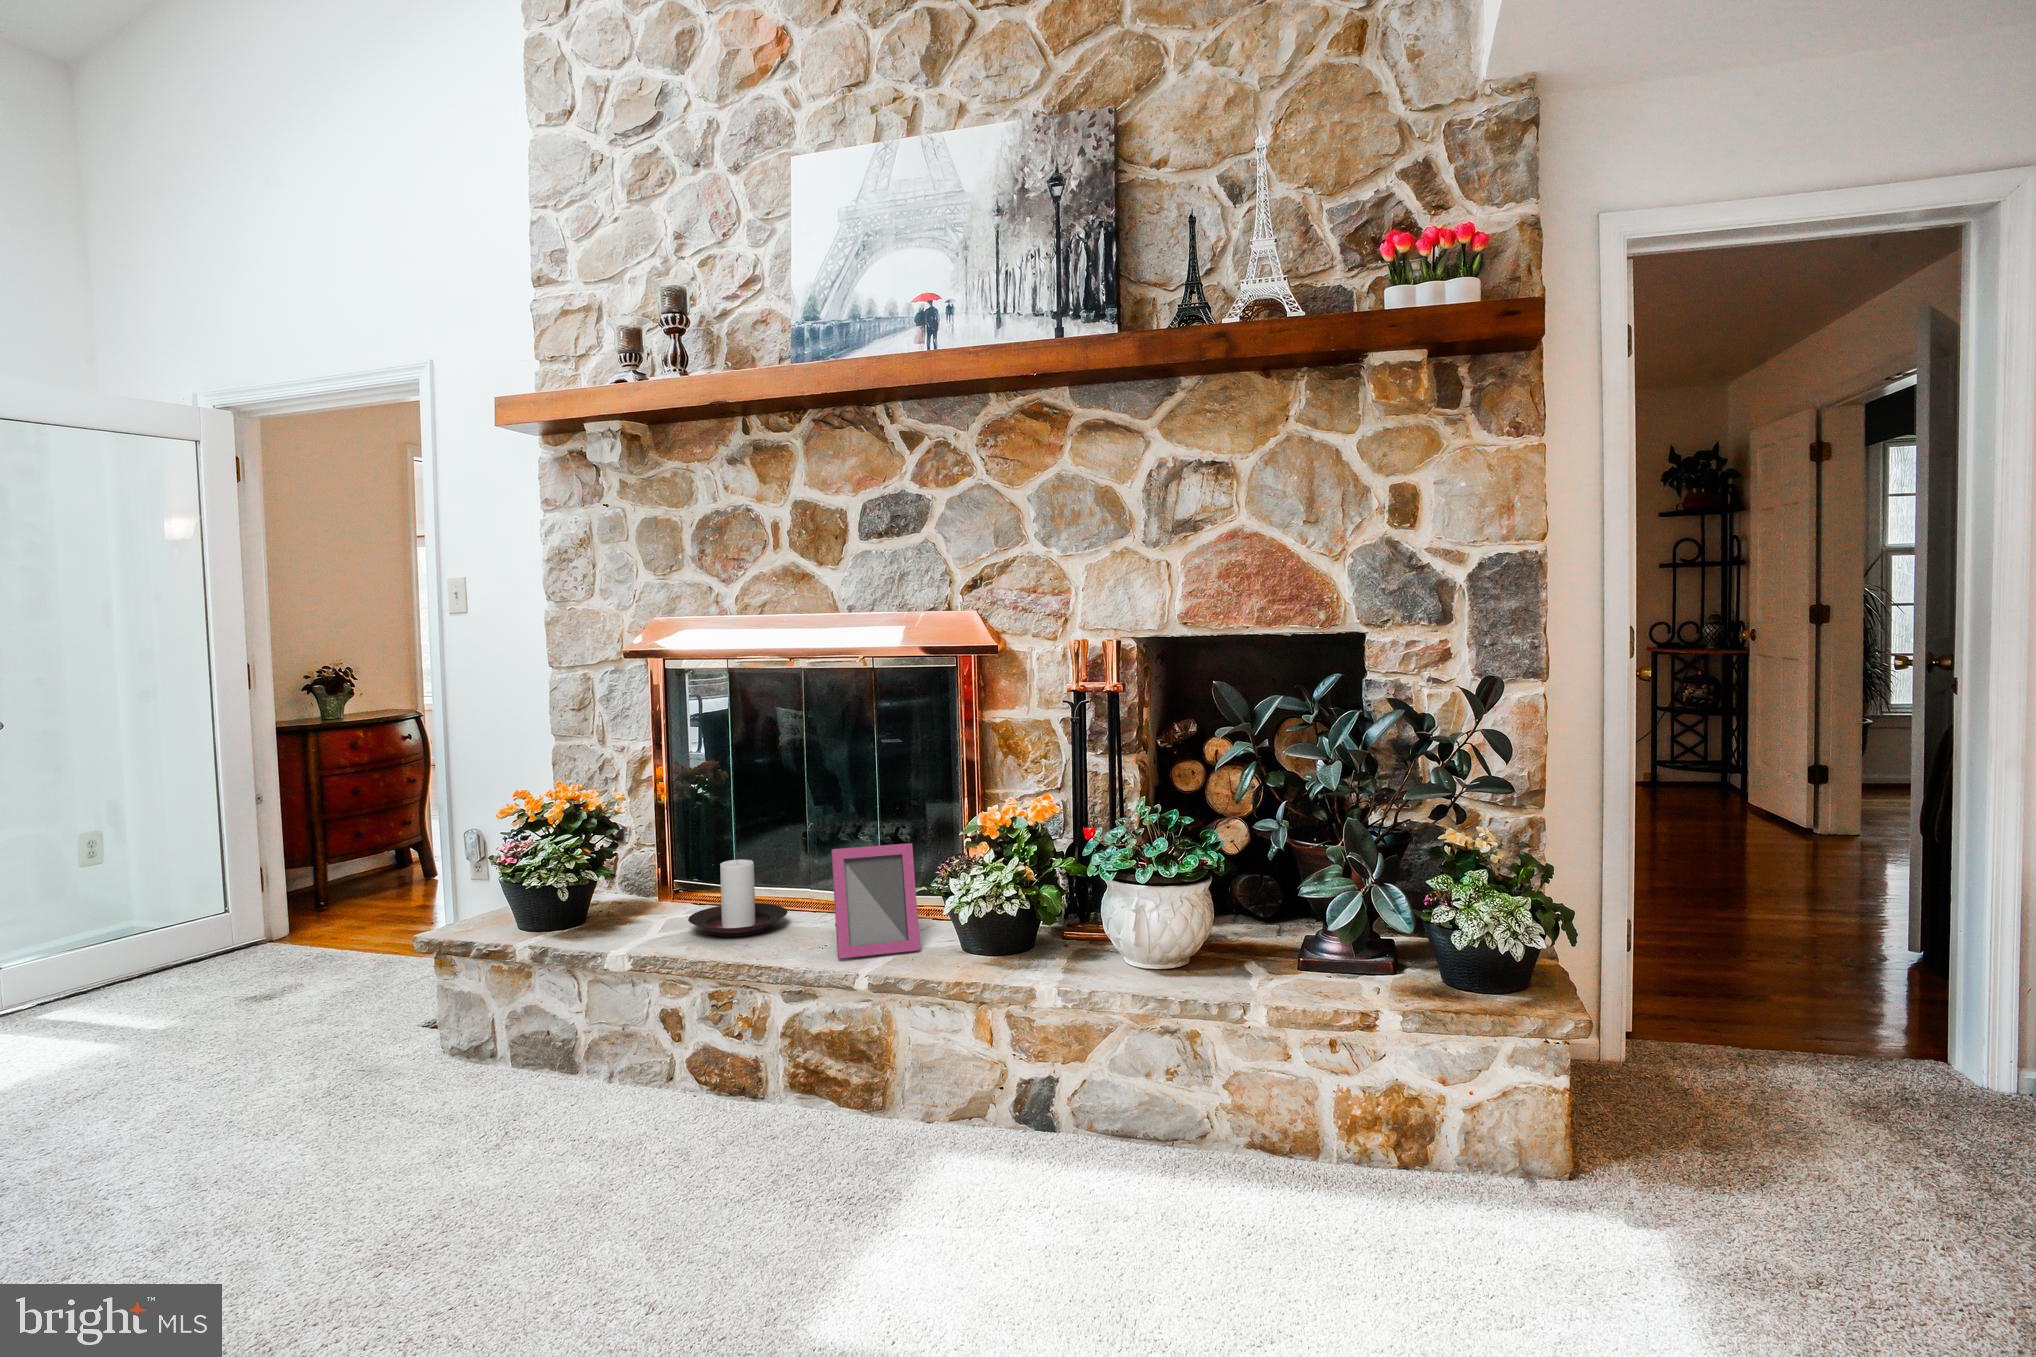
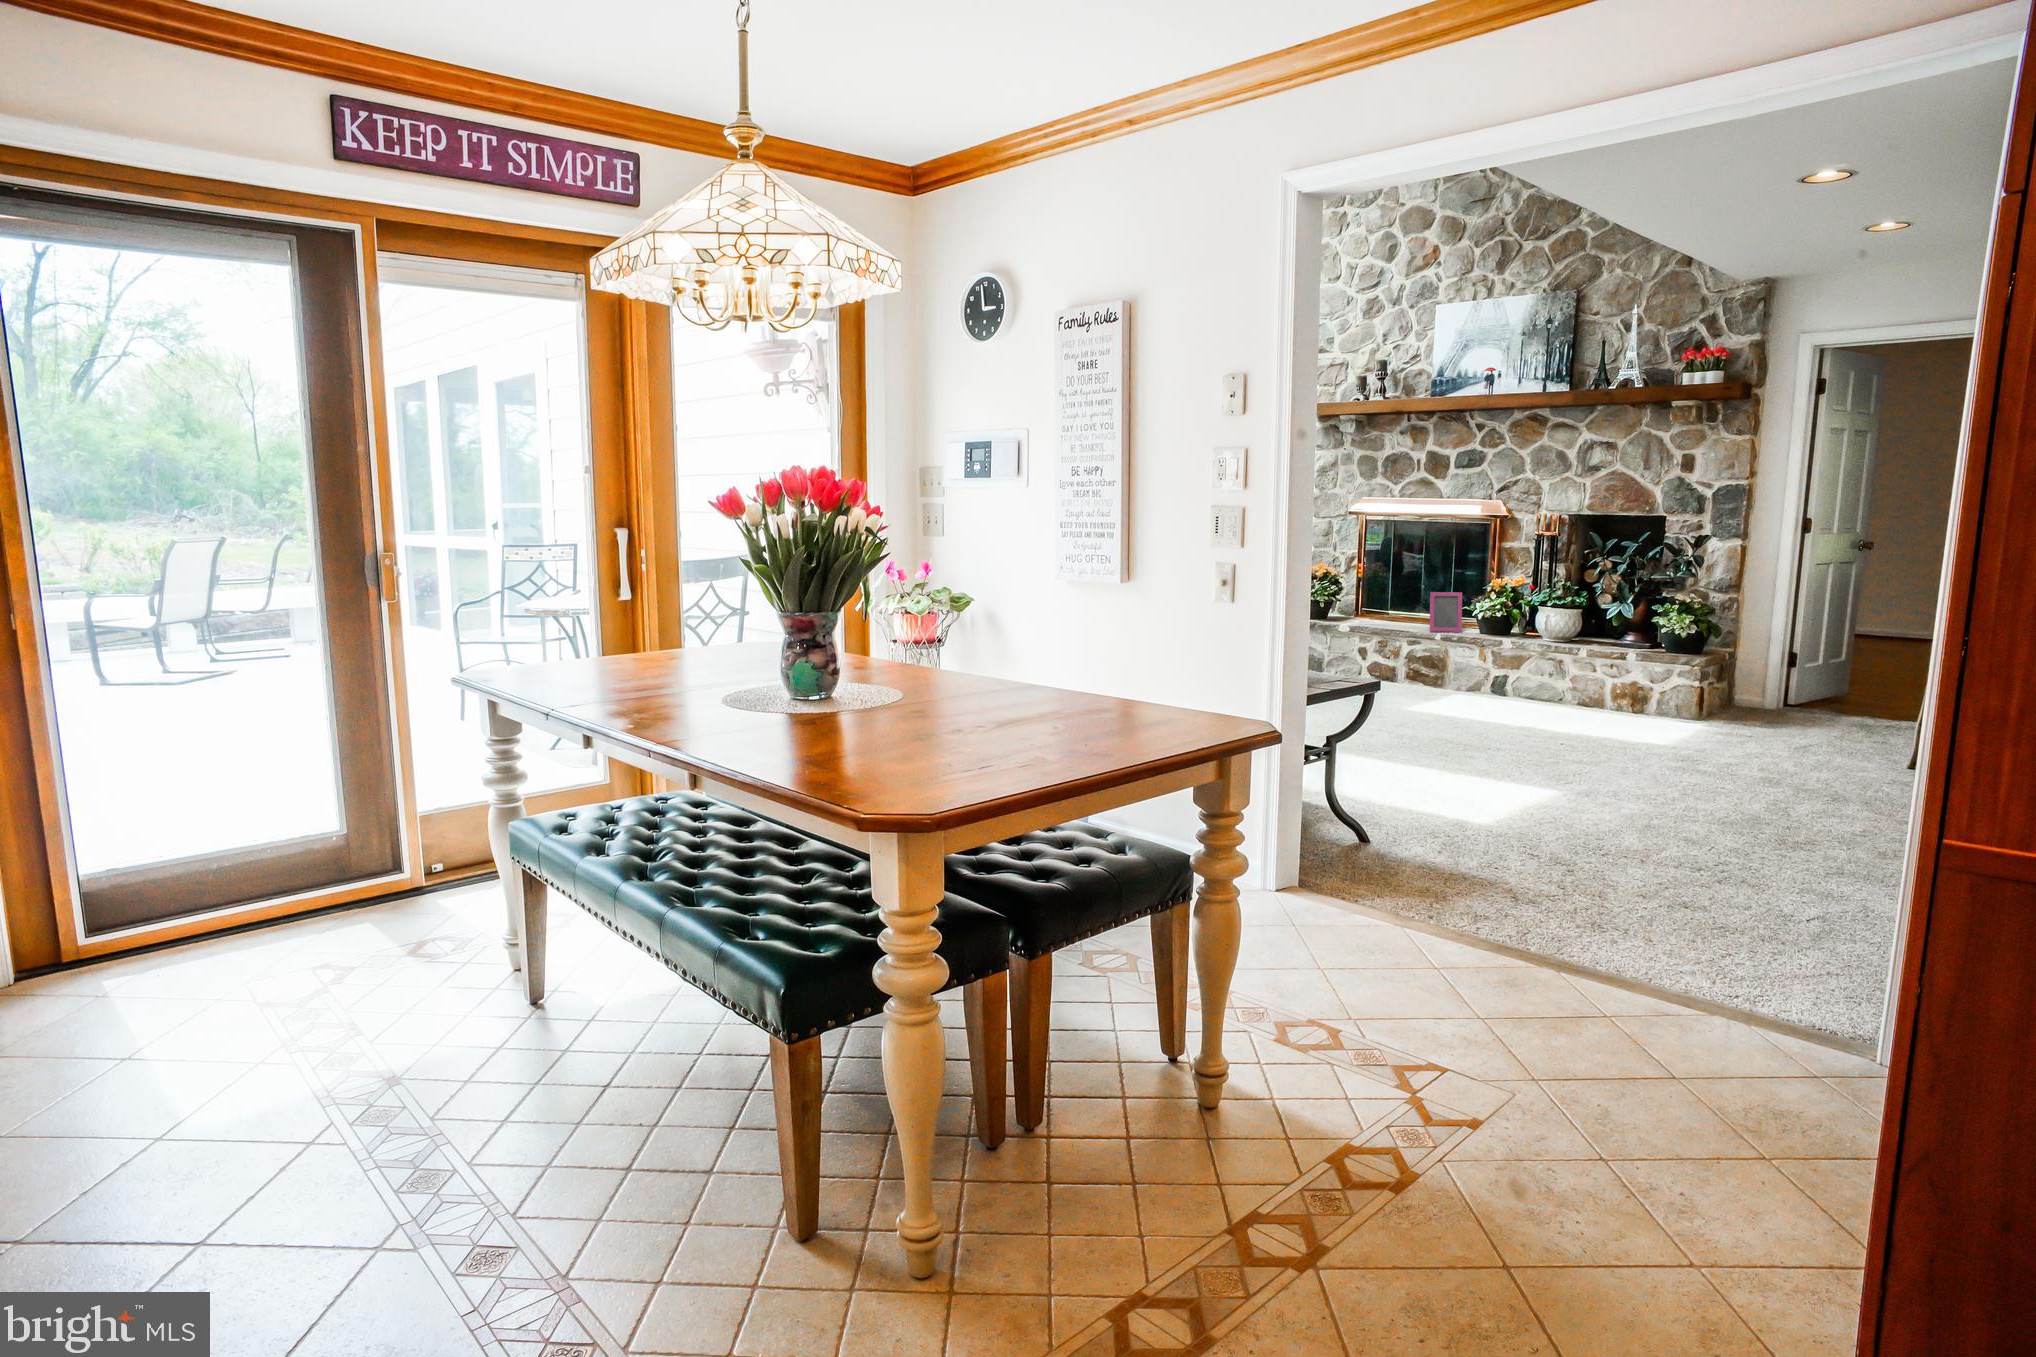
candle holder: present [688,859,788,937] -> none [1373,596,1411,625]

